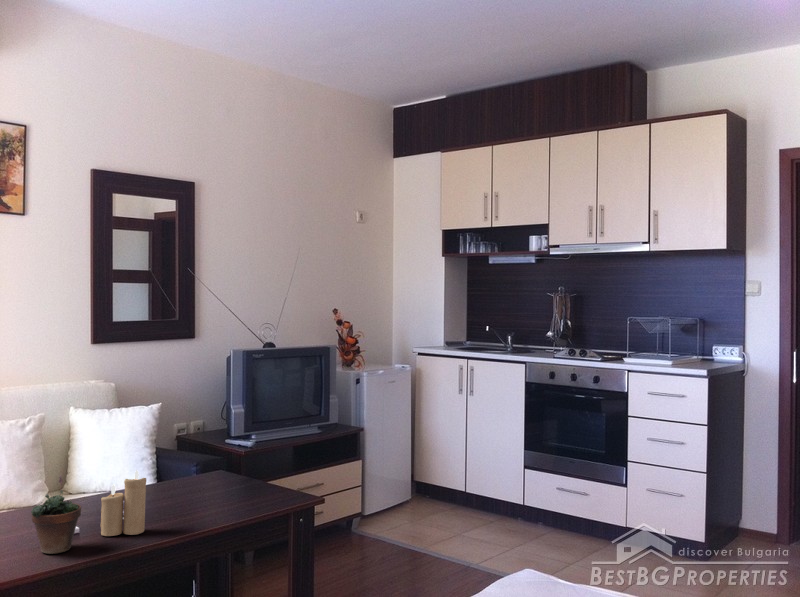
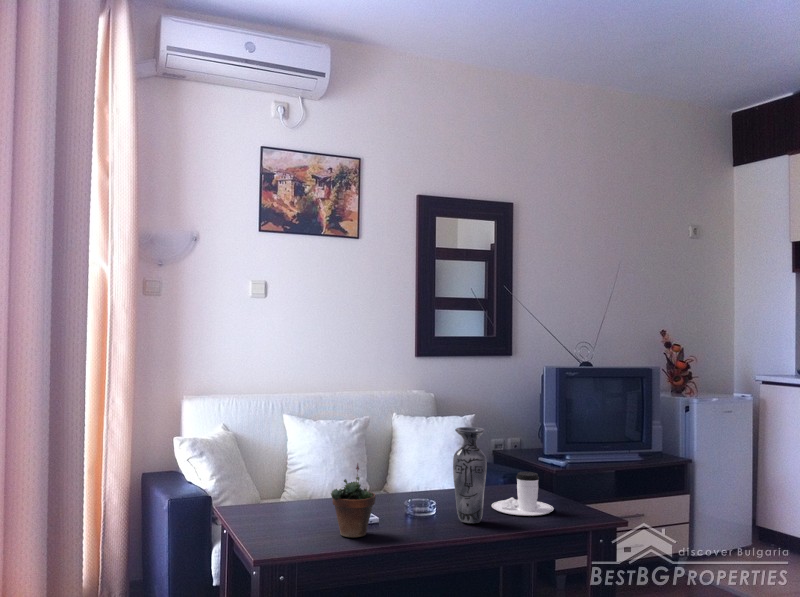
vase: none [160,426,194,519] -> present [453,427,487,523]
coffee cup: none [194,461,254,504] -> present [492,472,554,516]
candle: present [100,470,146,536] -> none [395,466,438,532]

